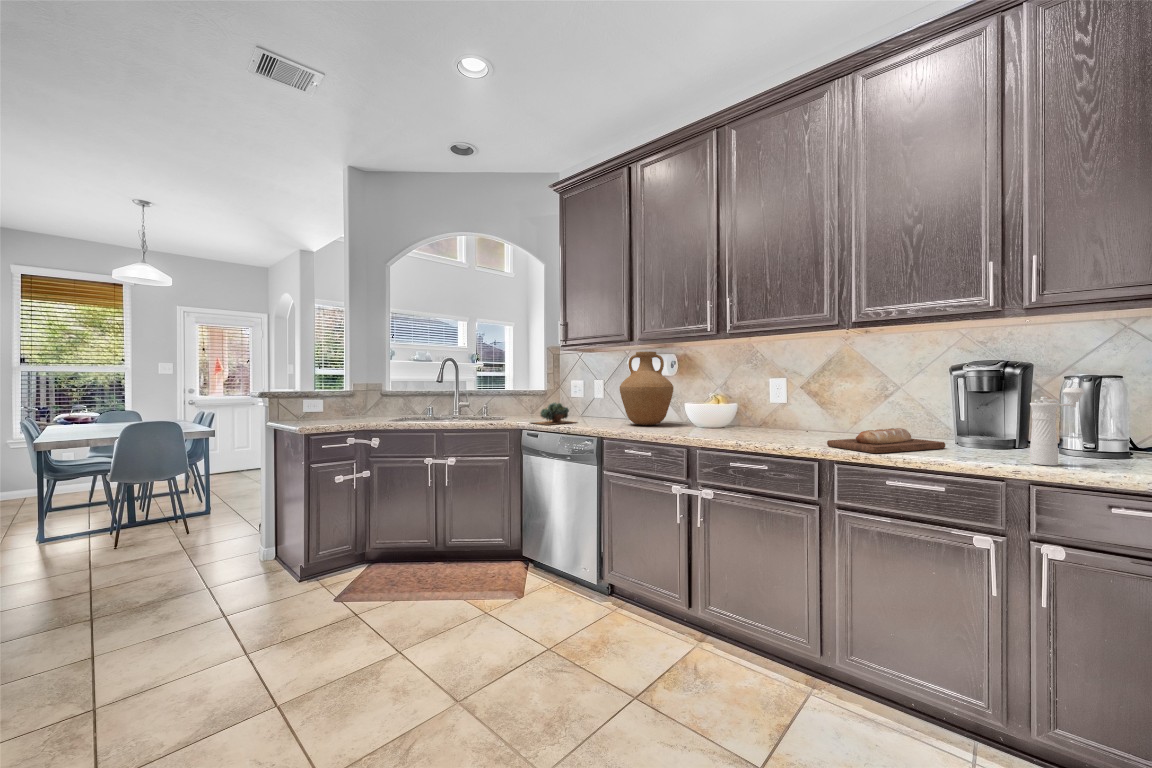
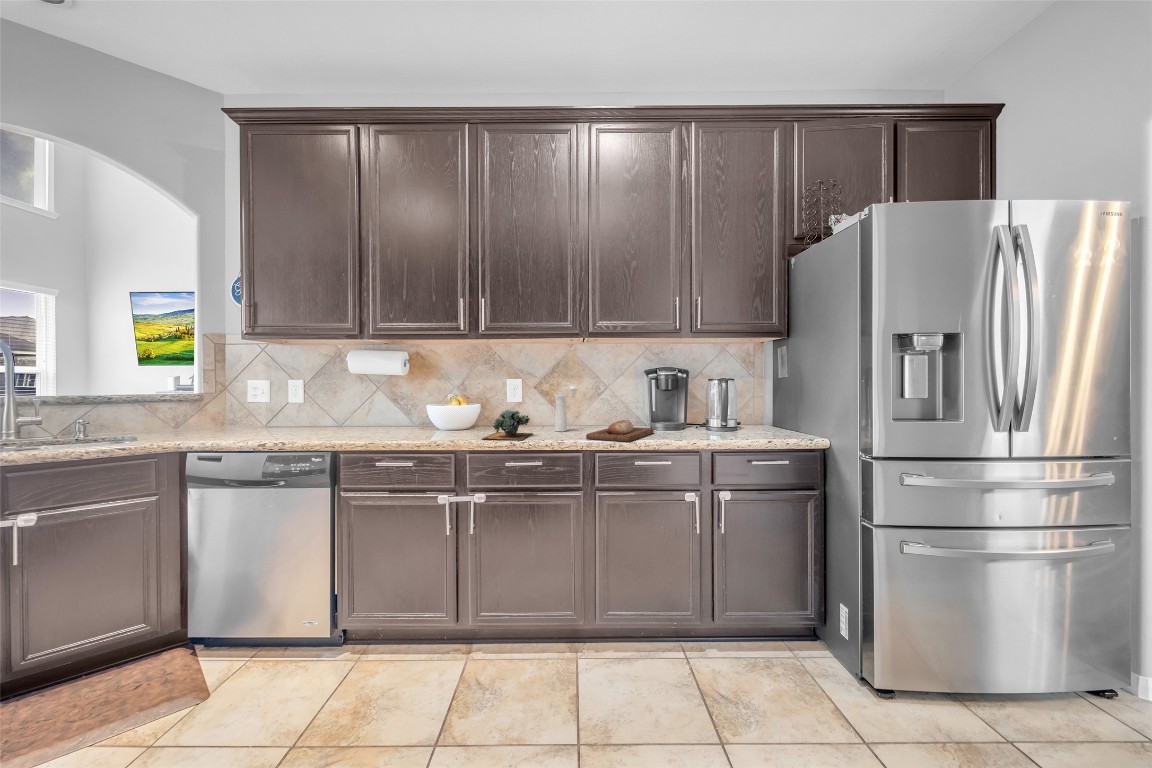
vase: present [620,352,673,426] -> none [346,348,413,433]
pepper mill: present [1030,388,1085,466] -> present [555,386,578,432]
succulent plant: present [533,403,574,425] -> present [482,410,533,440]

